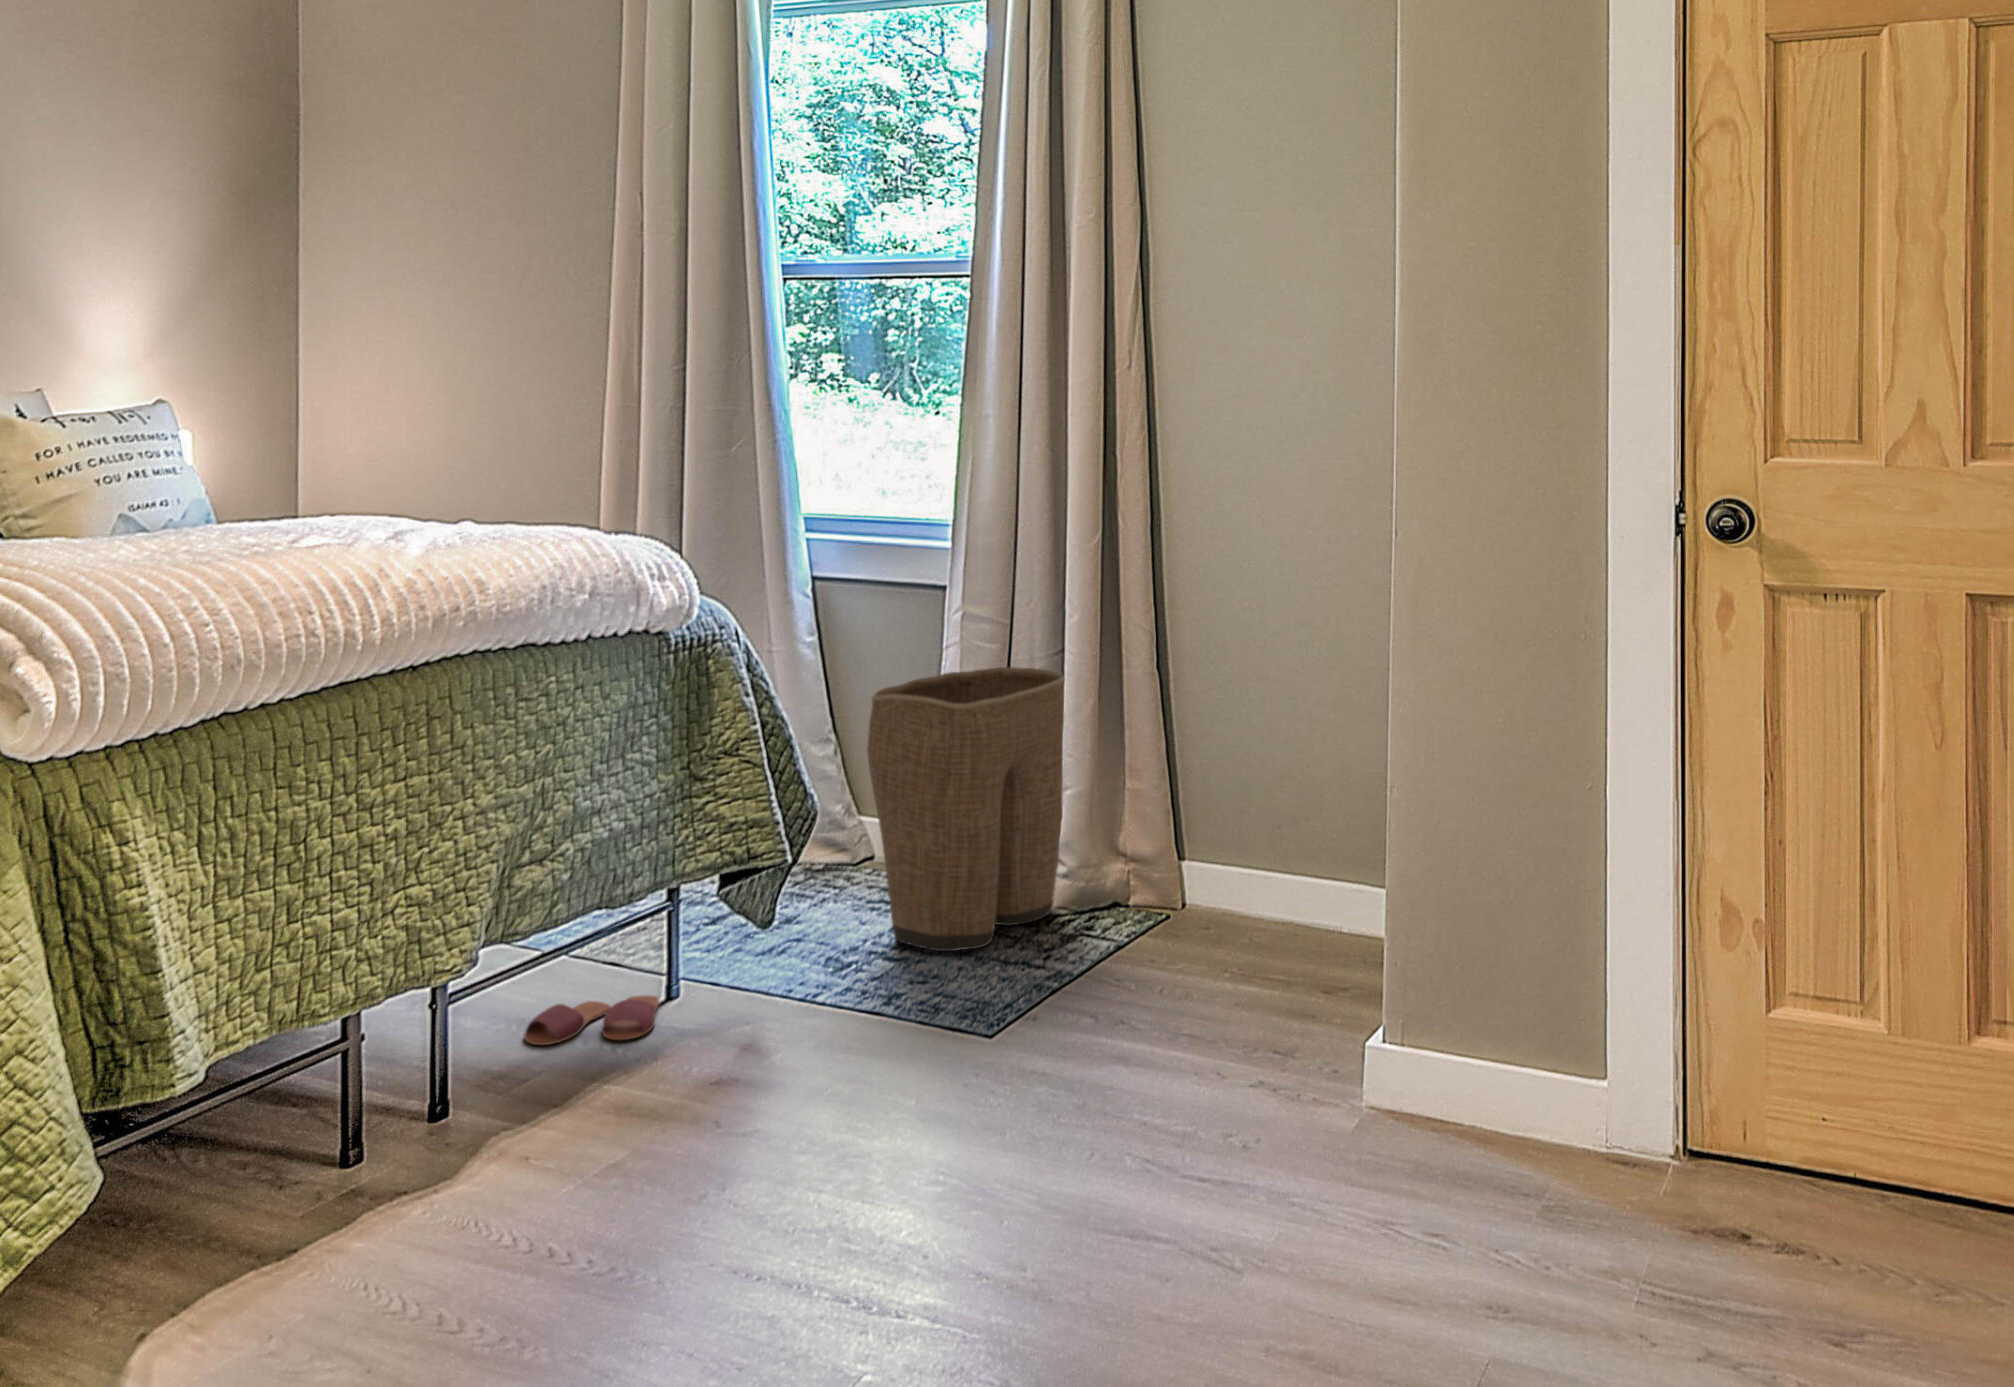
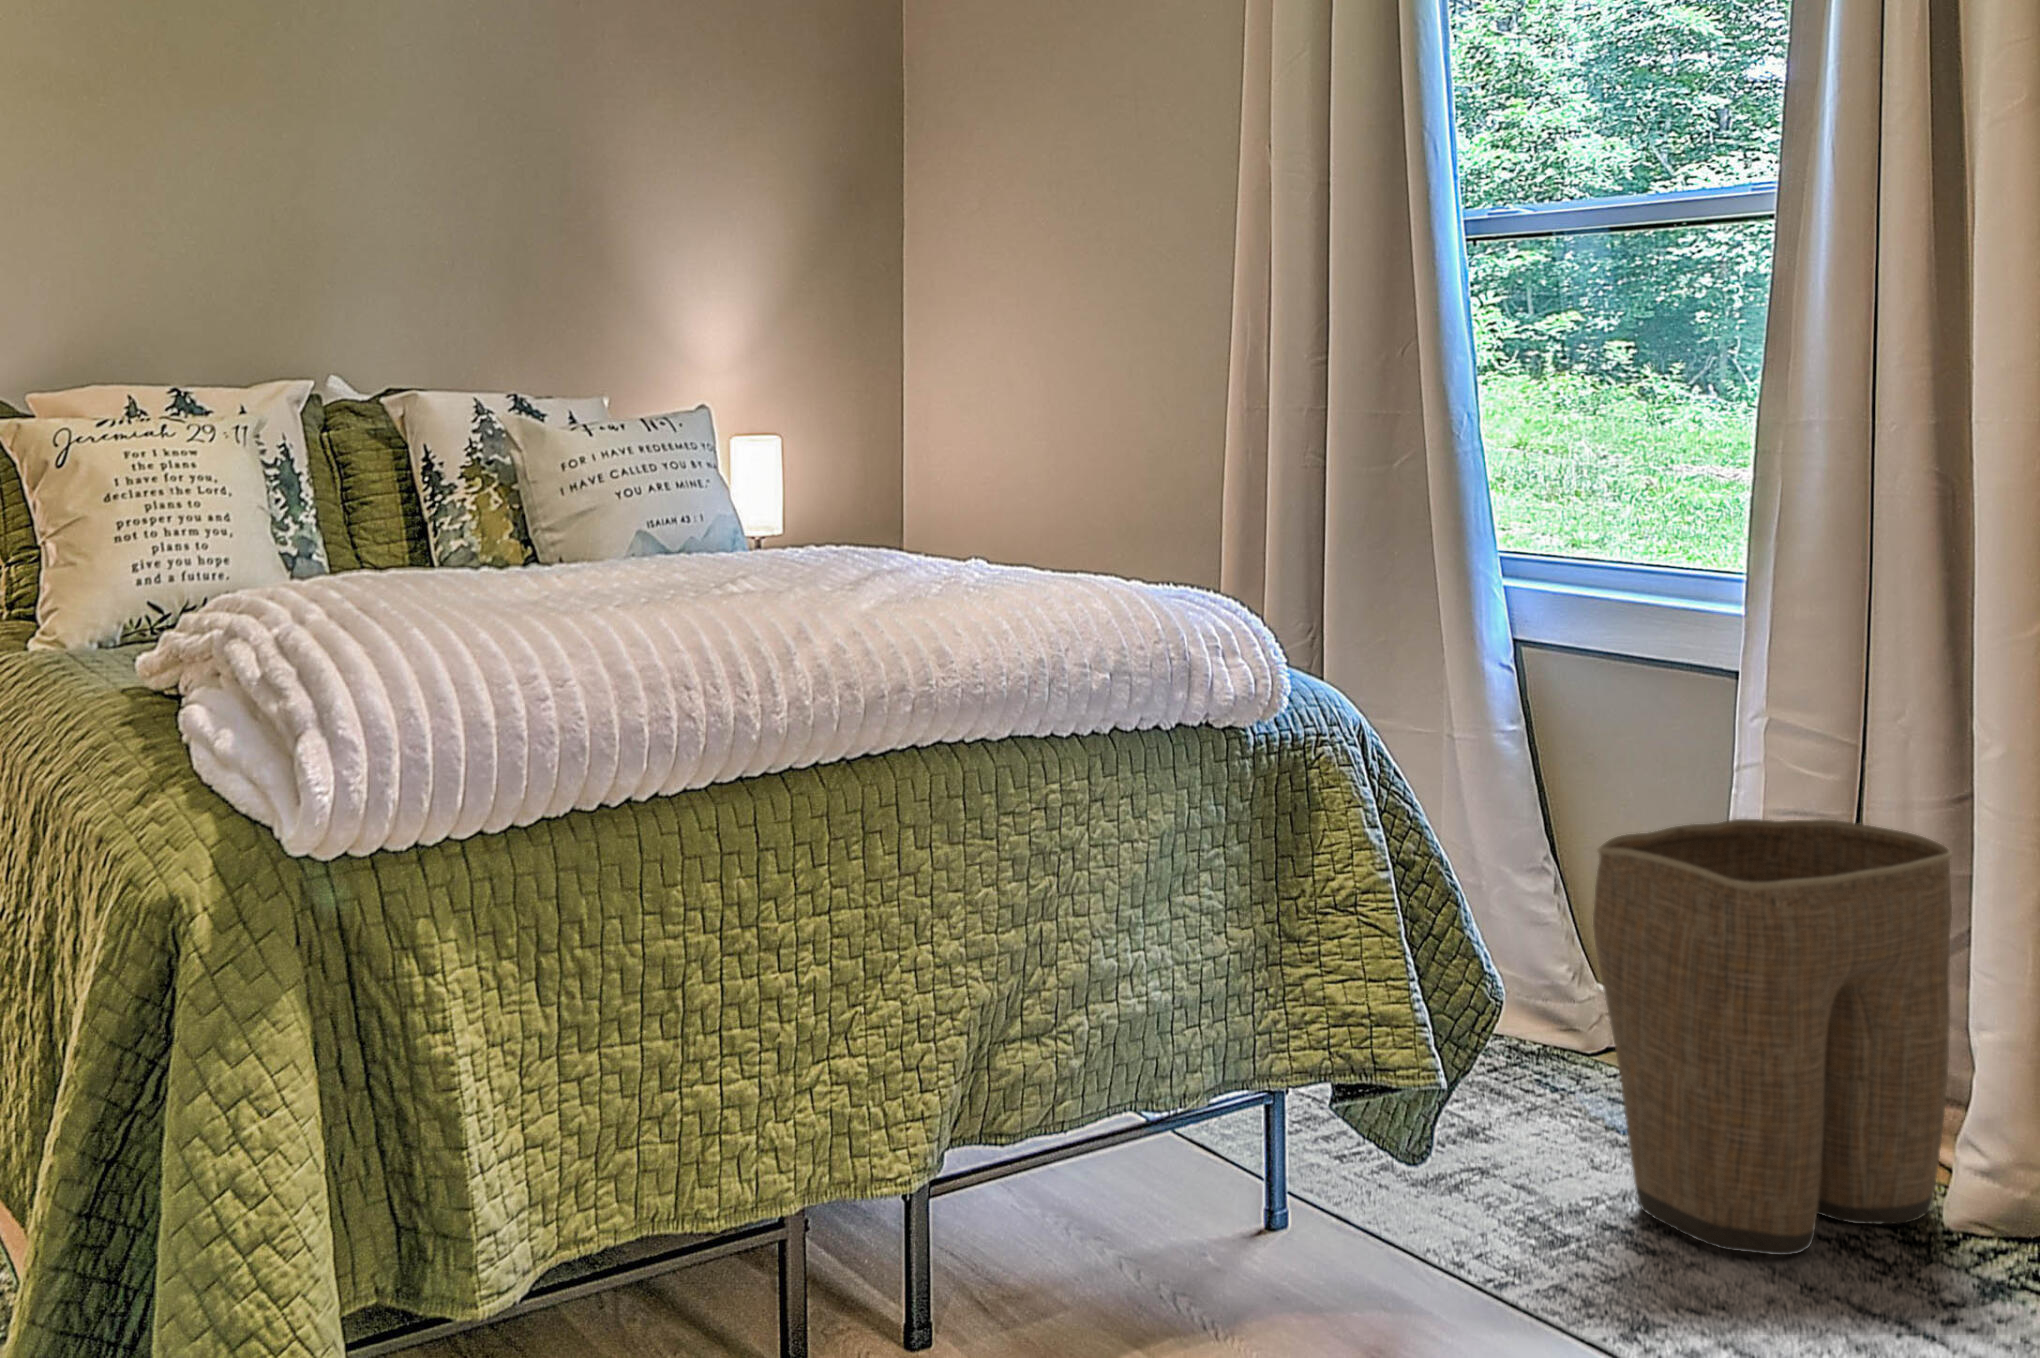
slippers: present [524,995,659,1045] -> none [1057,1208,1253,1286]

